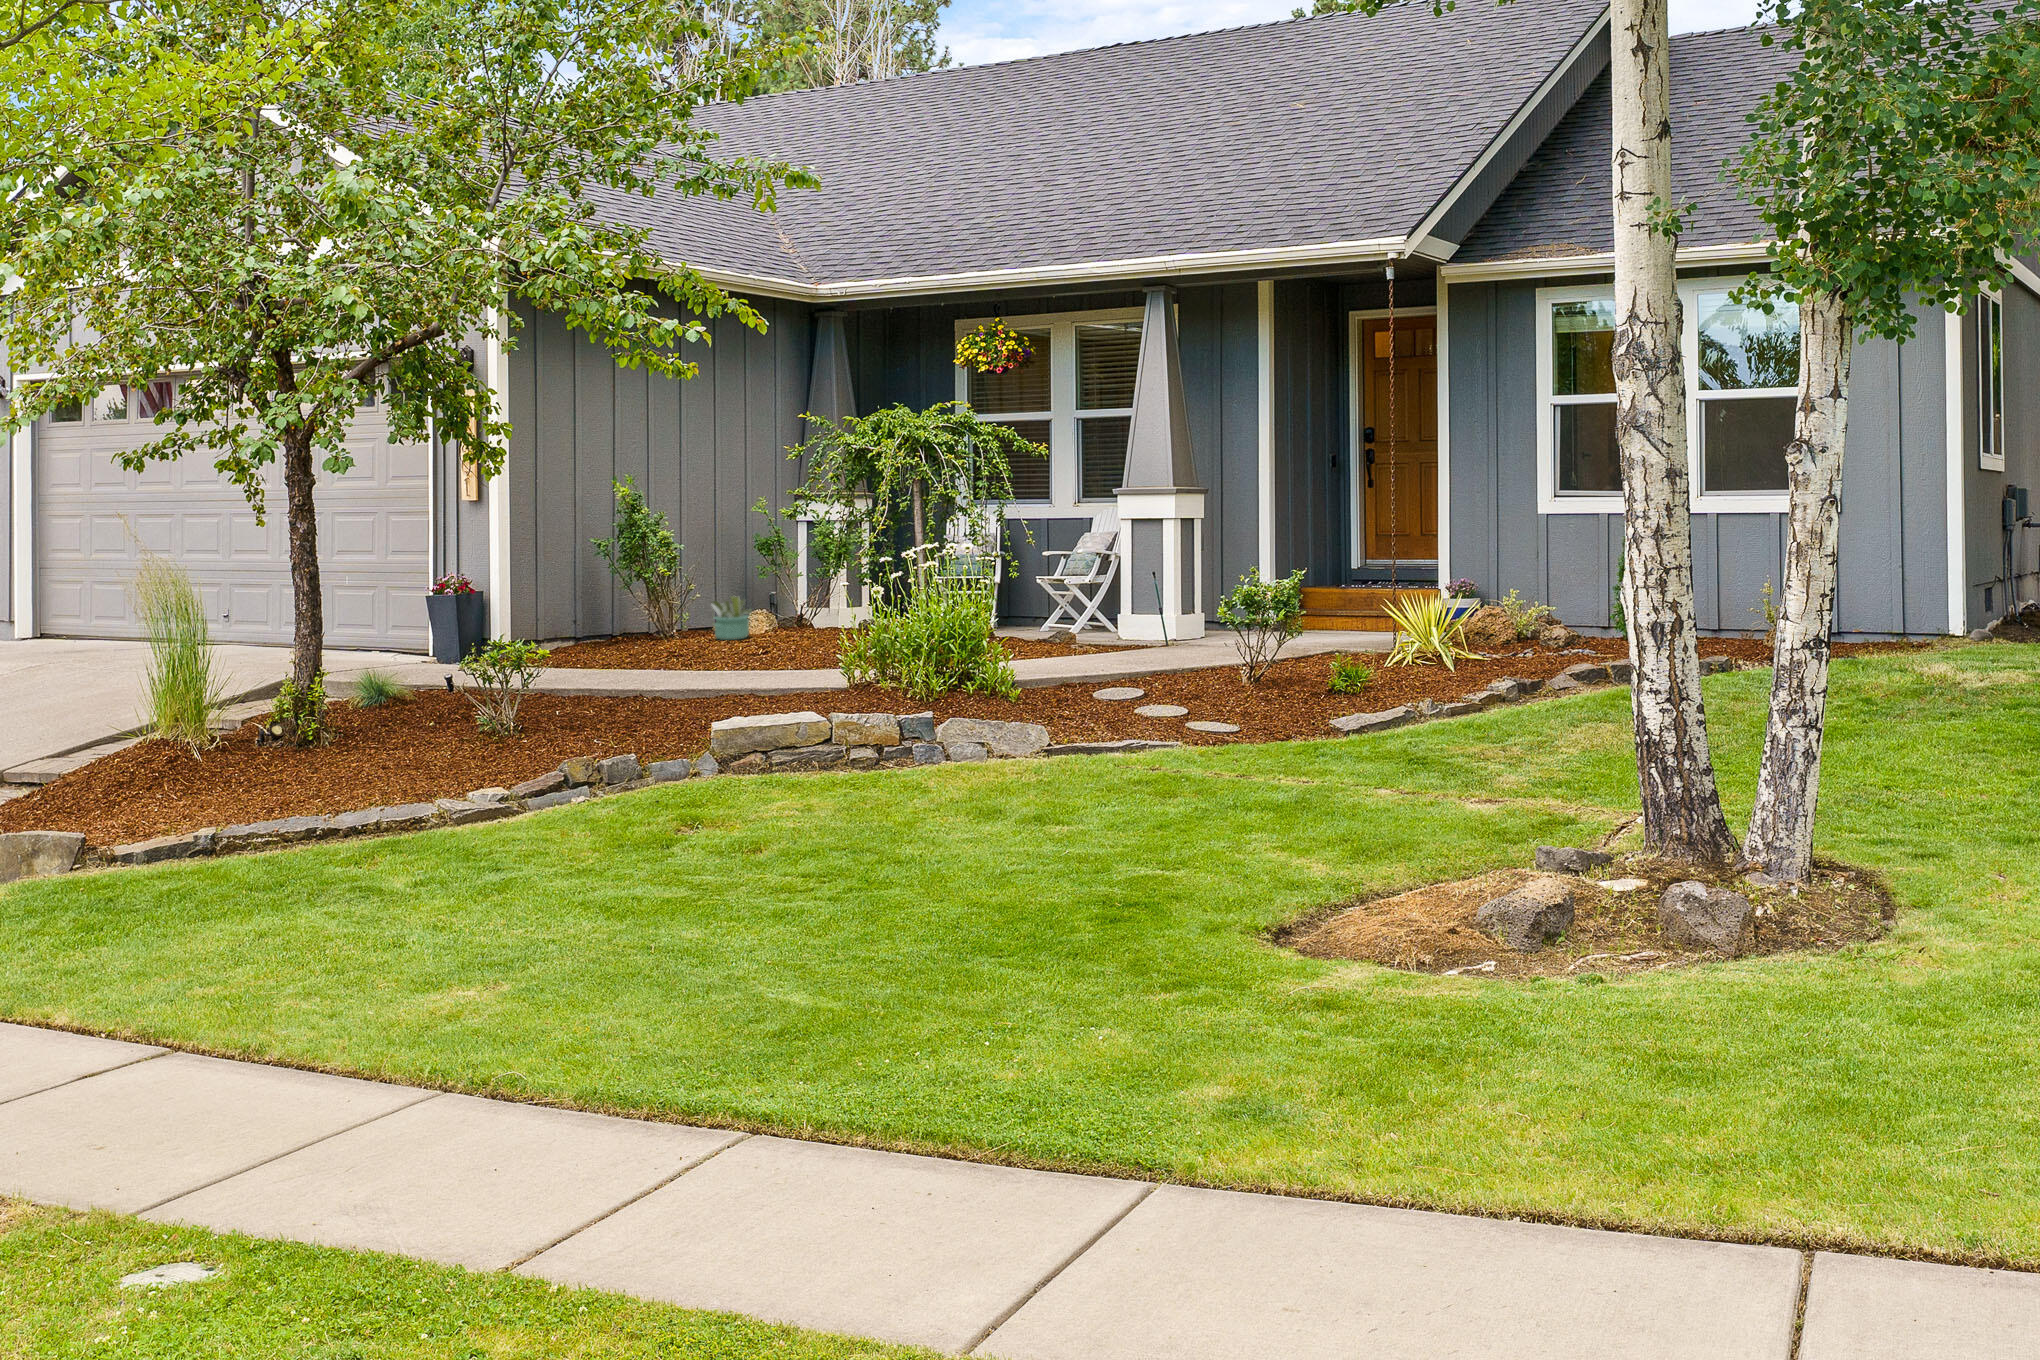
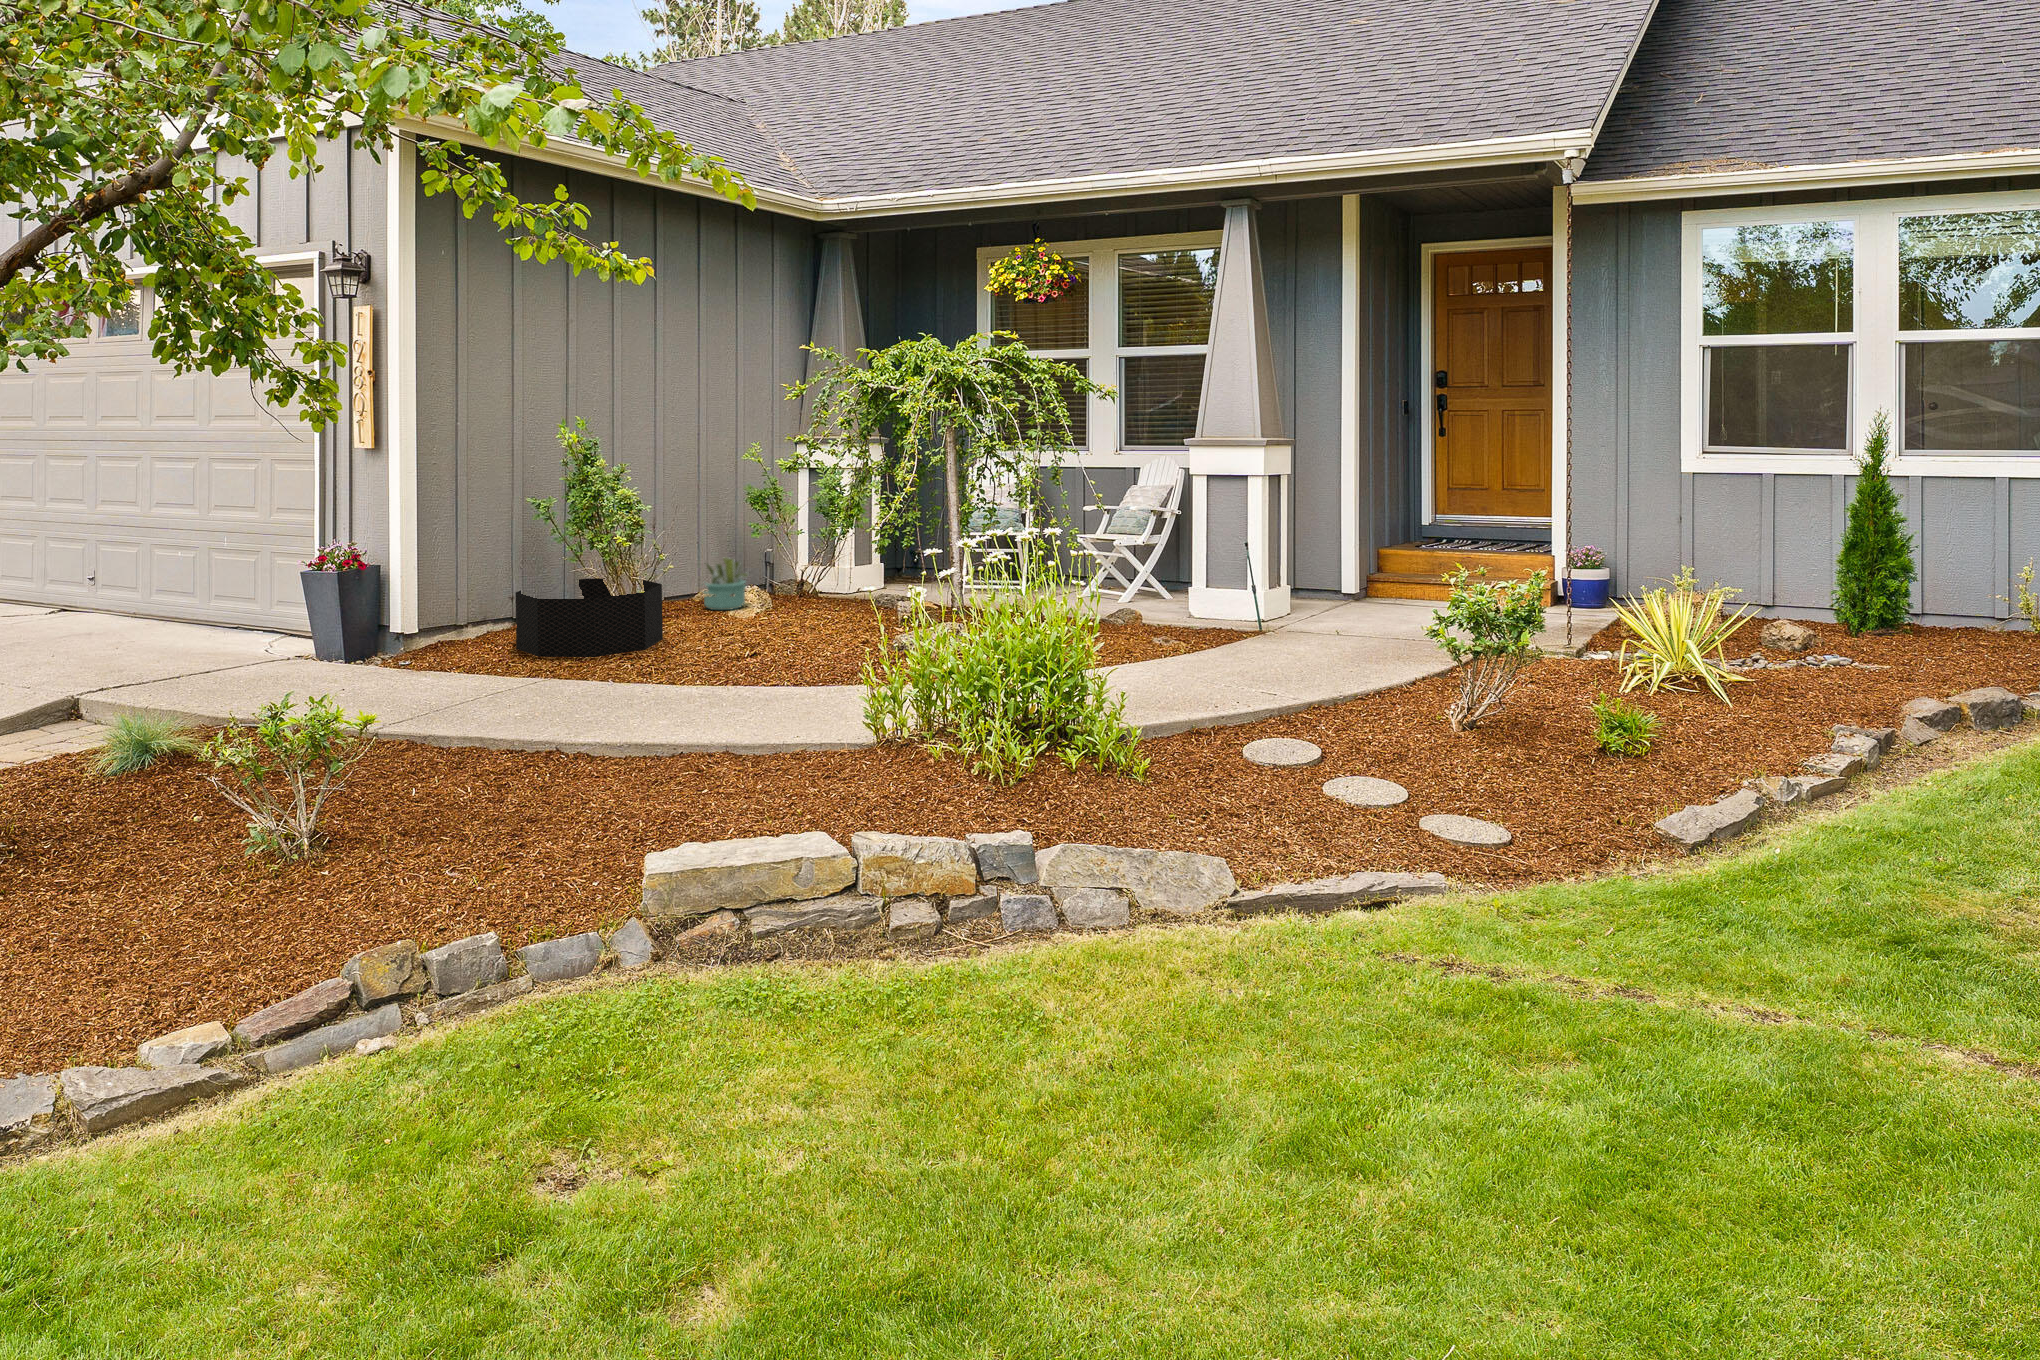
basket: none [570,609,686,667] -> present [515,578,663,657]

